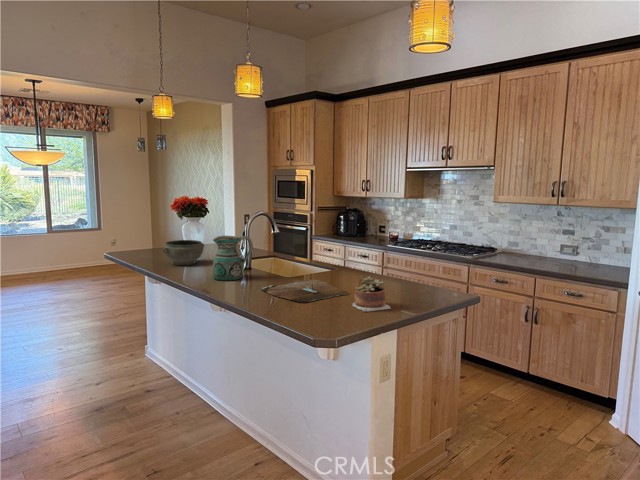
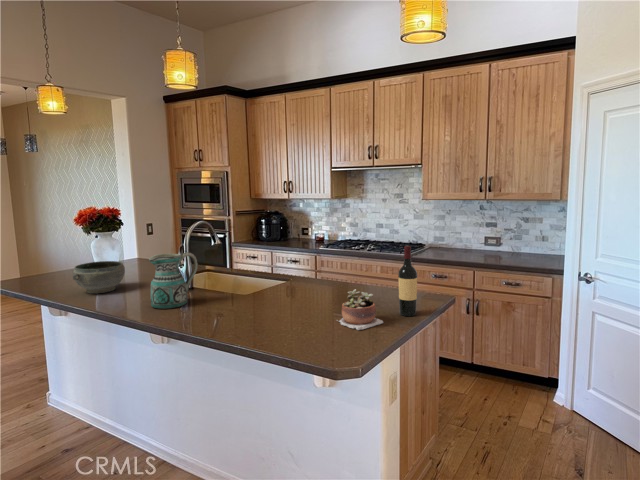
wine bottle: none [412,241,430,306] -> present [398,246,417,316]
cutting board: present [262,280,349,303] -> none [222,296,326,327]

